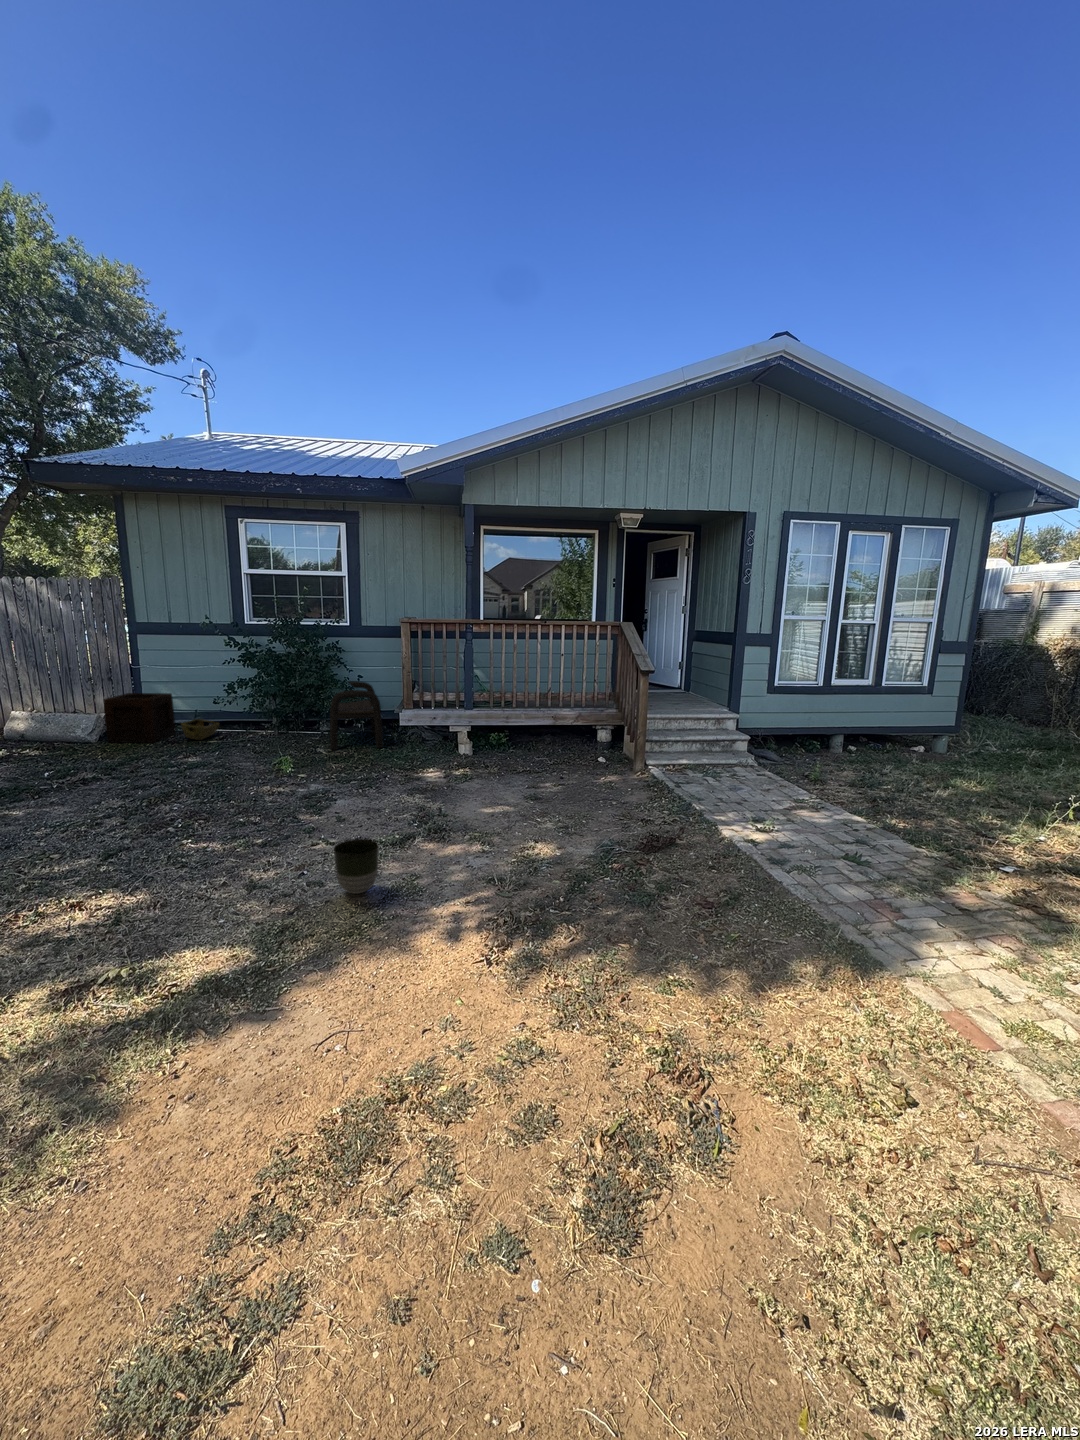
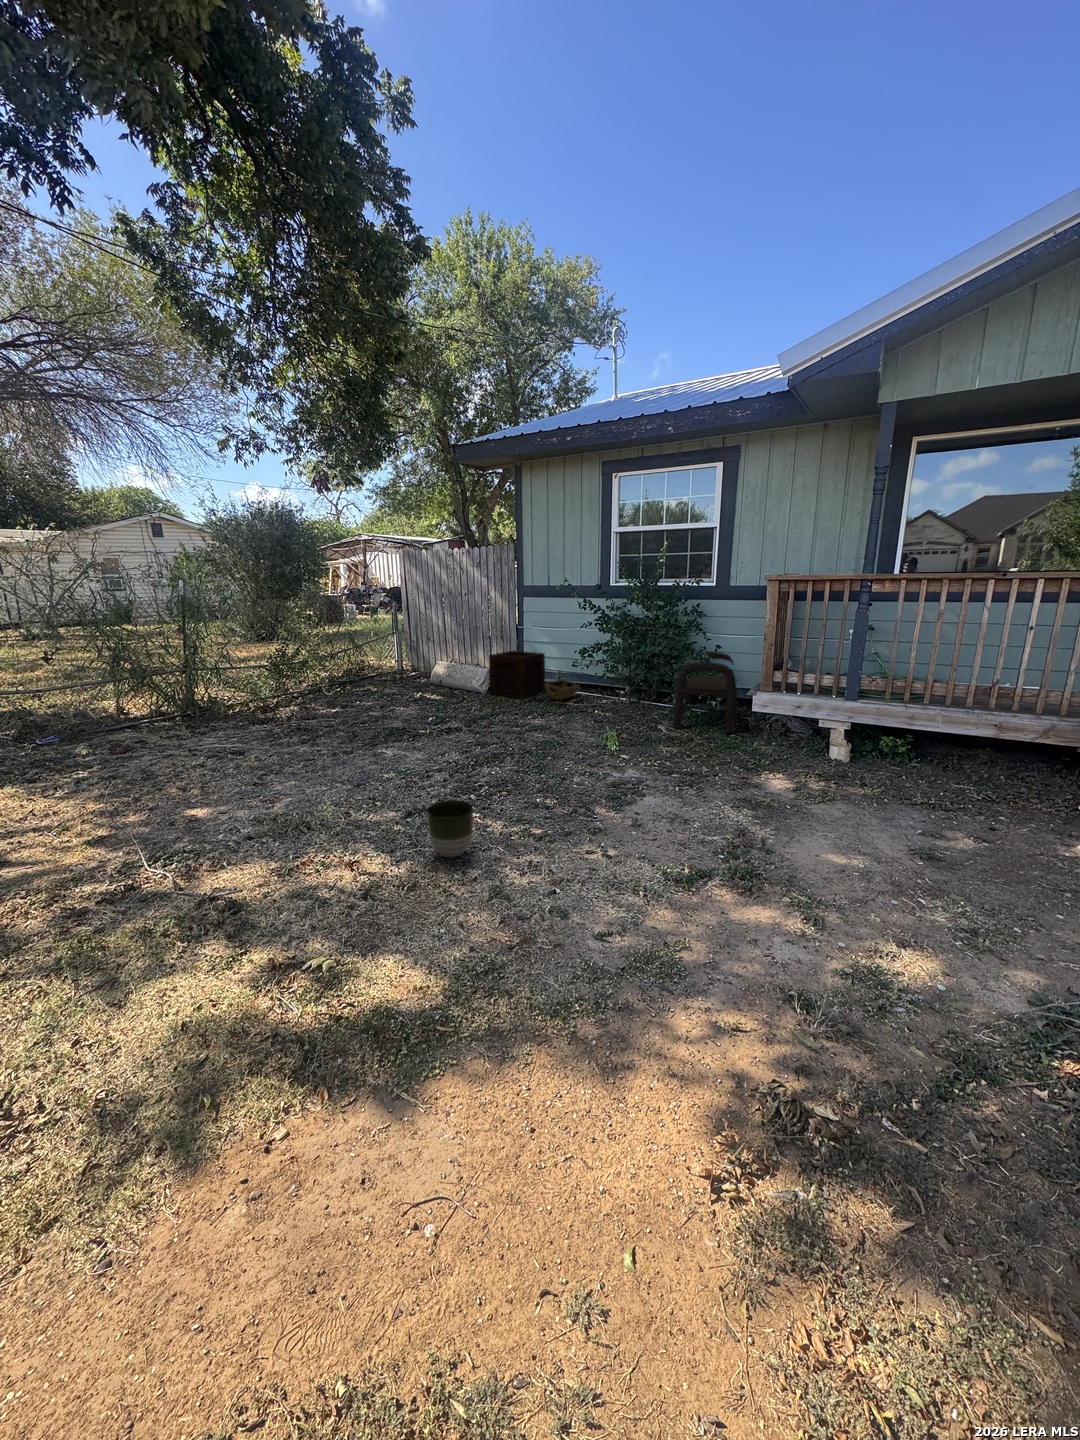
planter: present [334,839,379,894] -> present [427,800,473,857]

